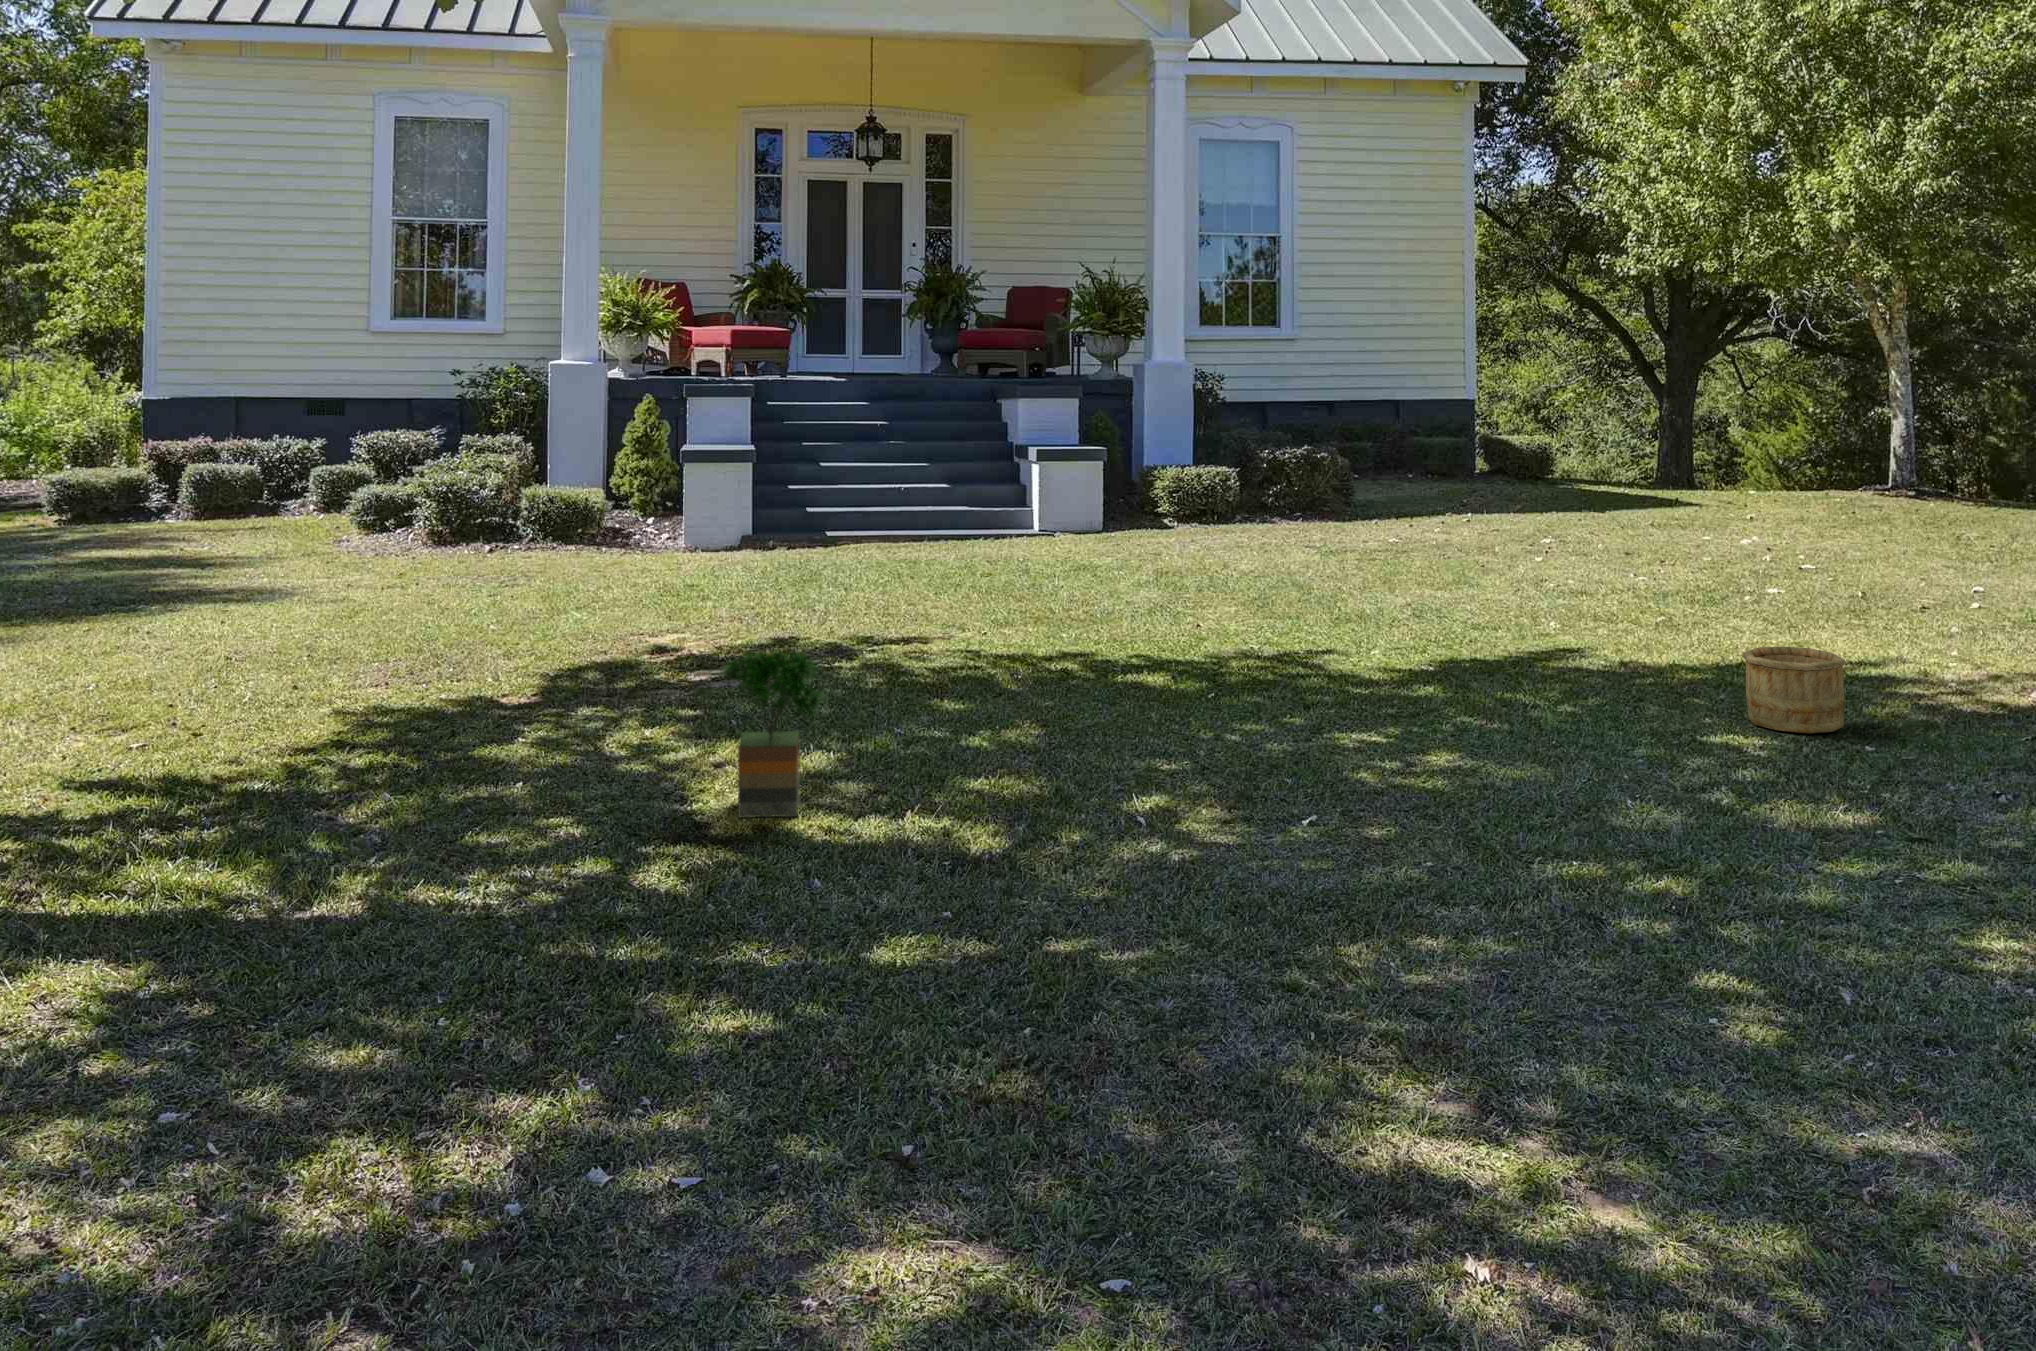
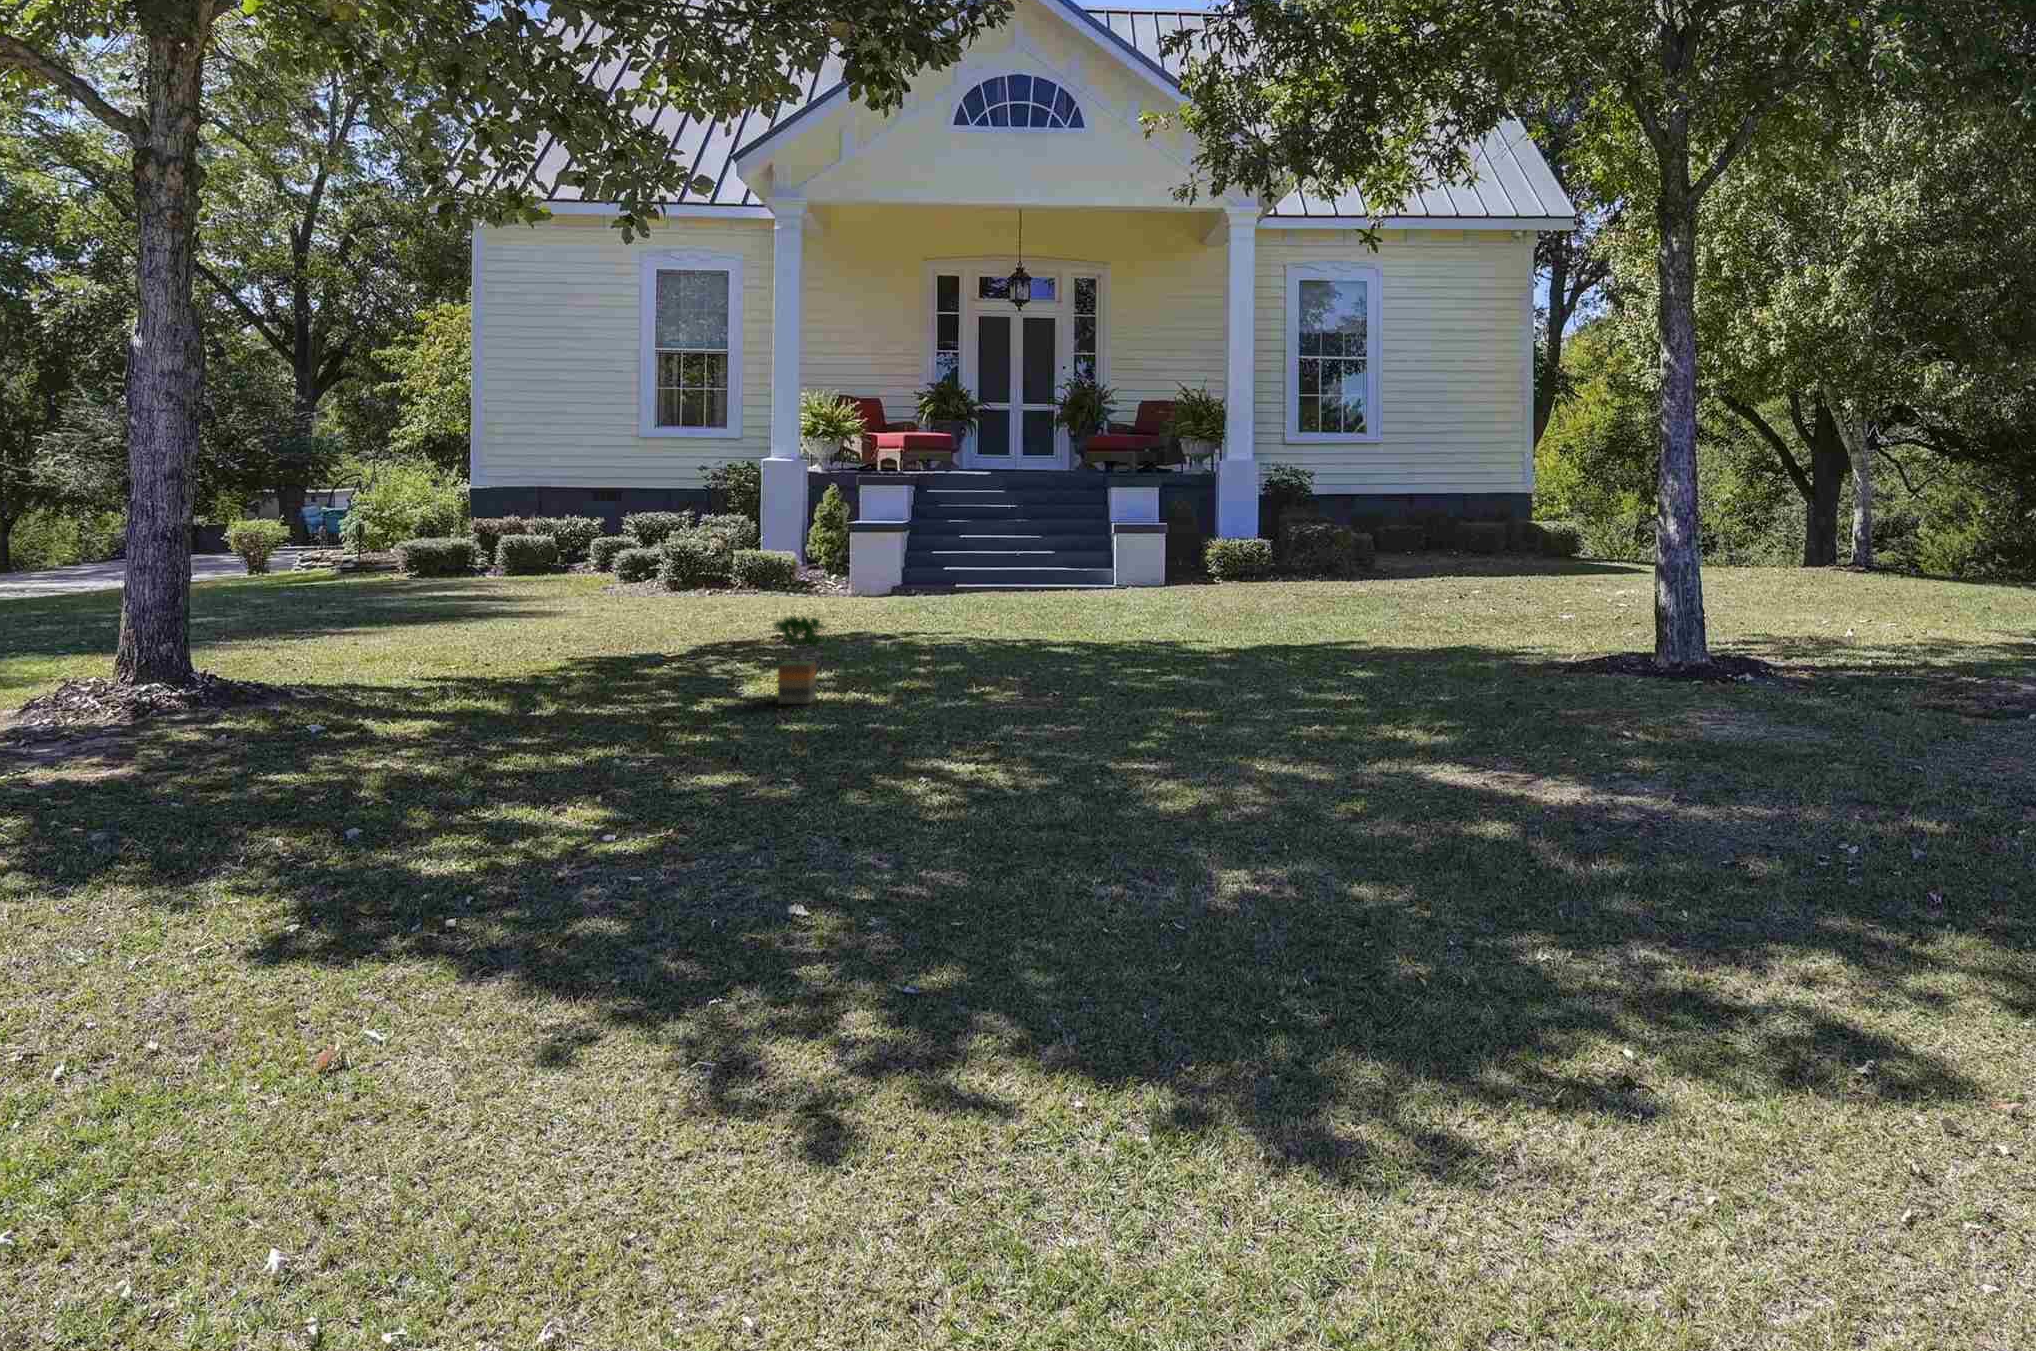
wooden bucket: present [1742,646,1846,733] -> none [1408,633,1465,682]

